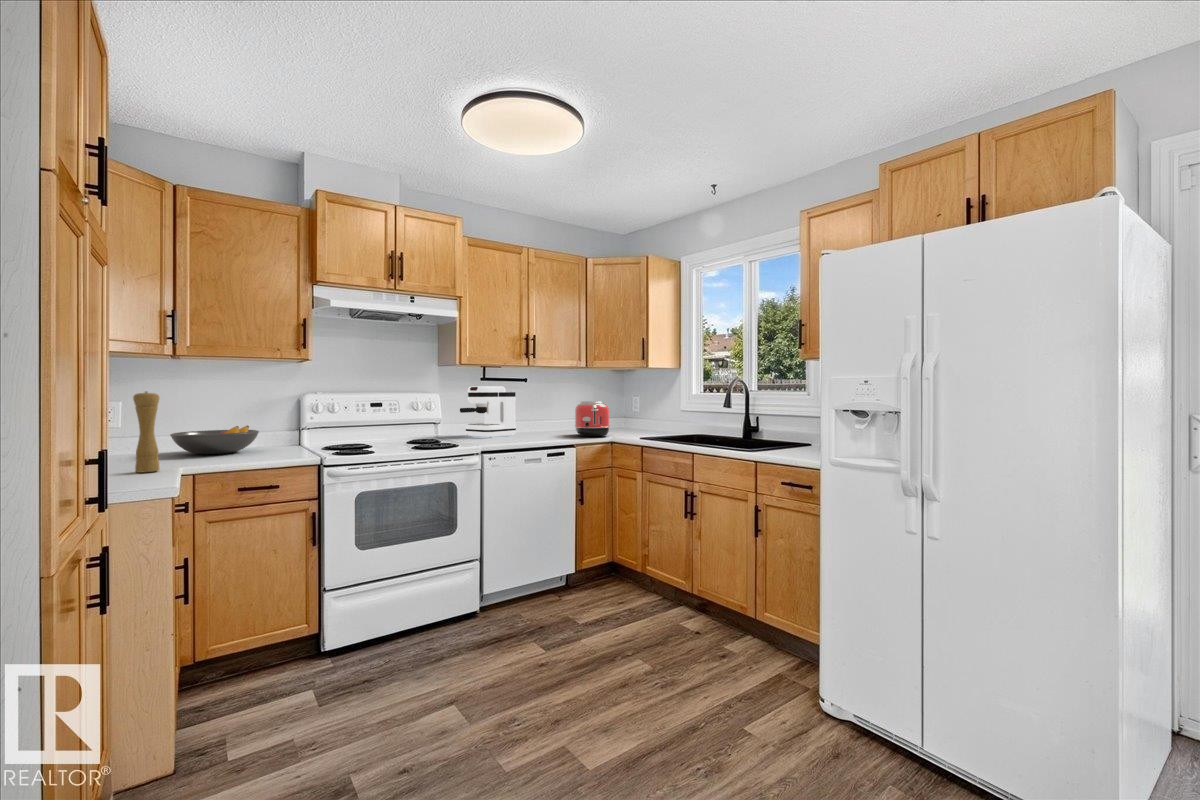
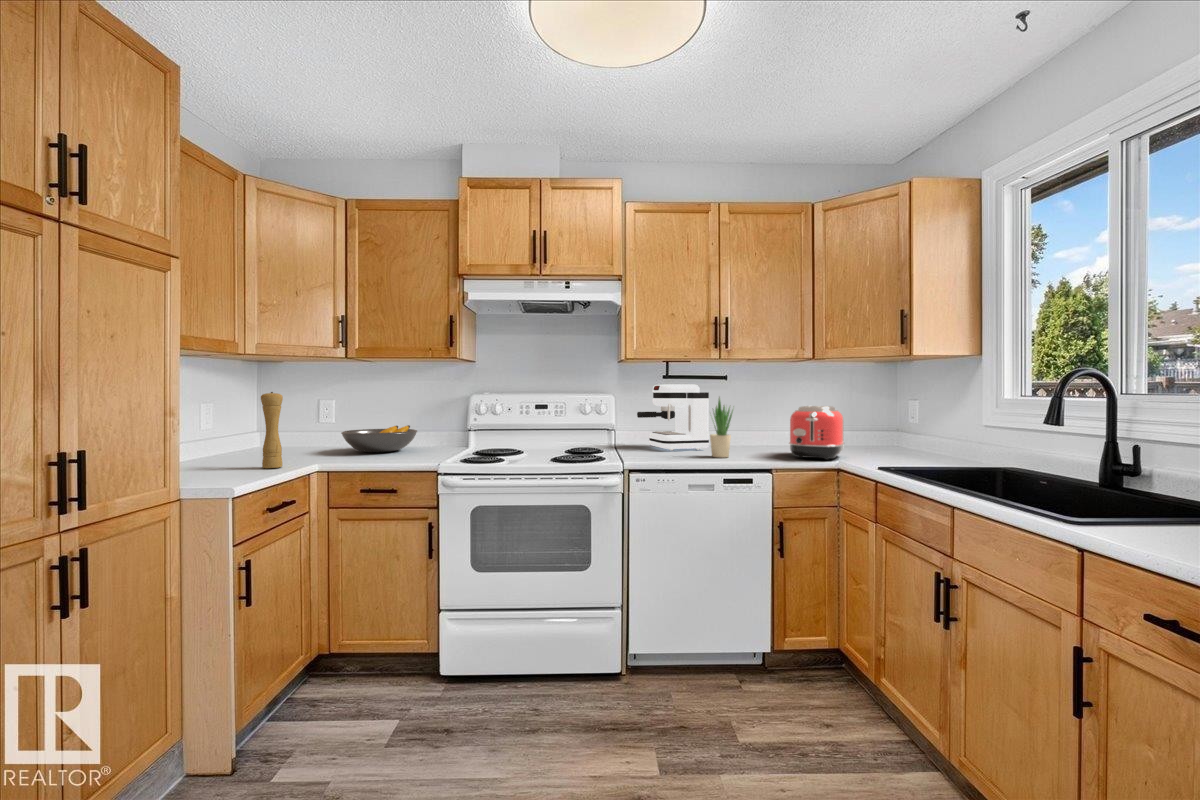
potted plant: none [526,394,543,439] -> present [710,398,733,458]

